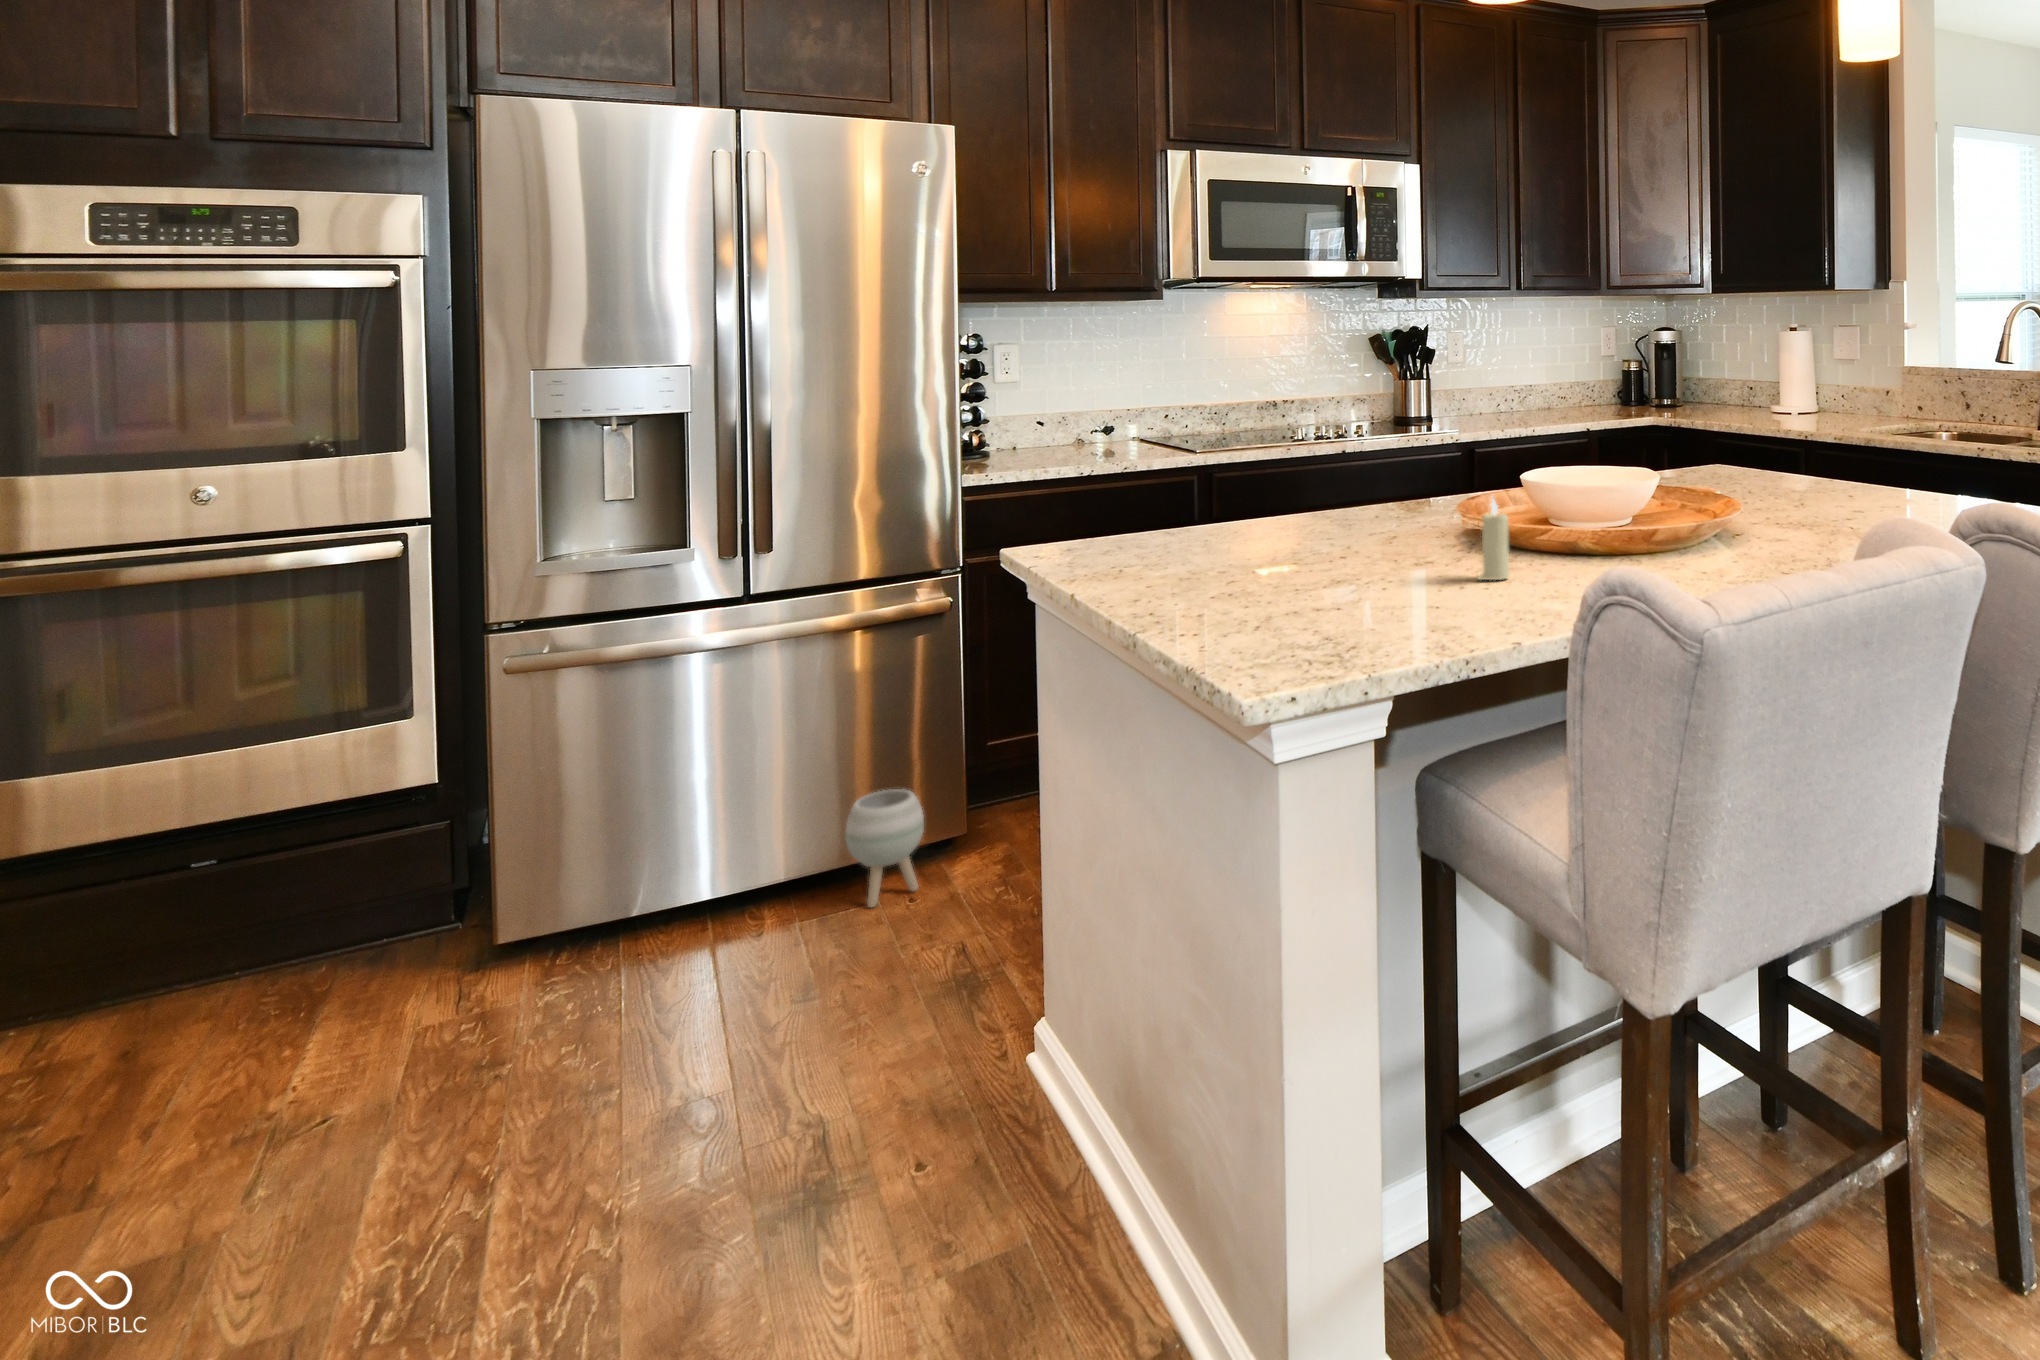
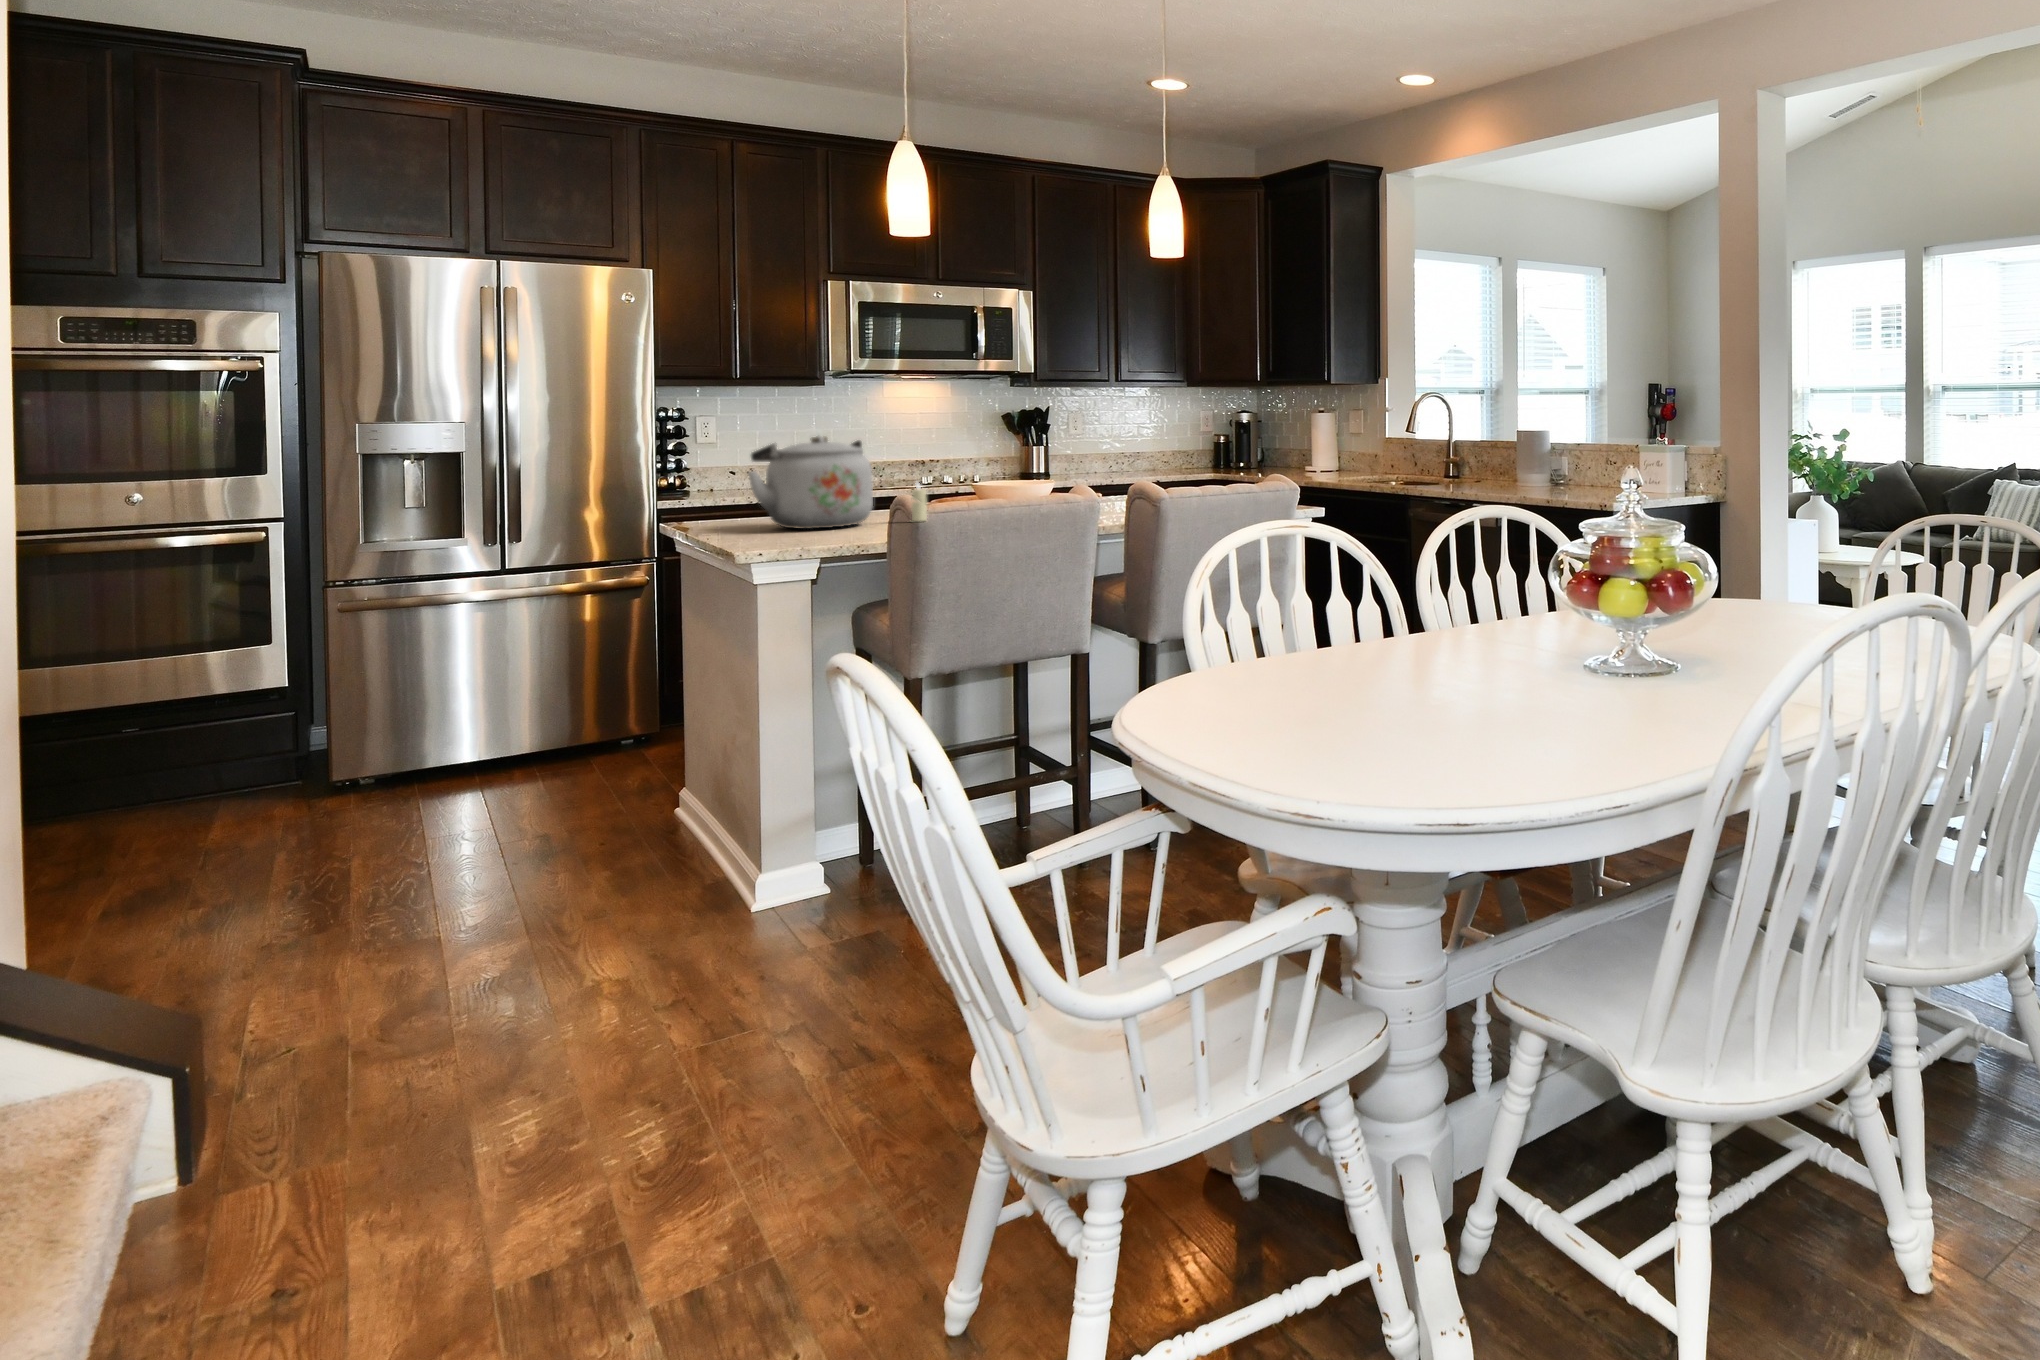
kettle: none [1194,410,1421,608] -> present [748,435,873,529]
planter: present [845,789,924,908] -> none [574,698,630,768]

